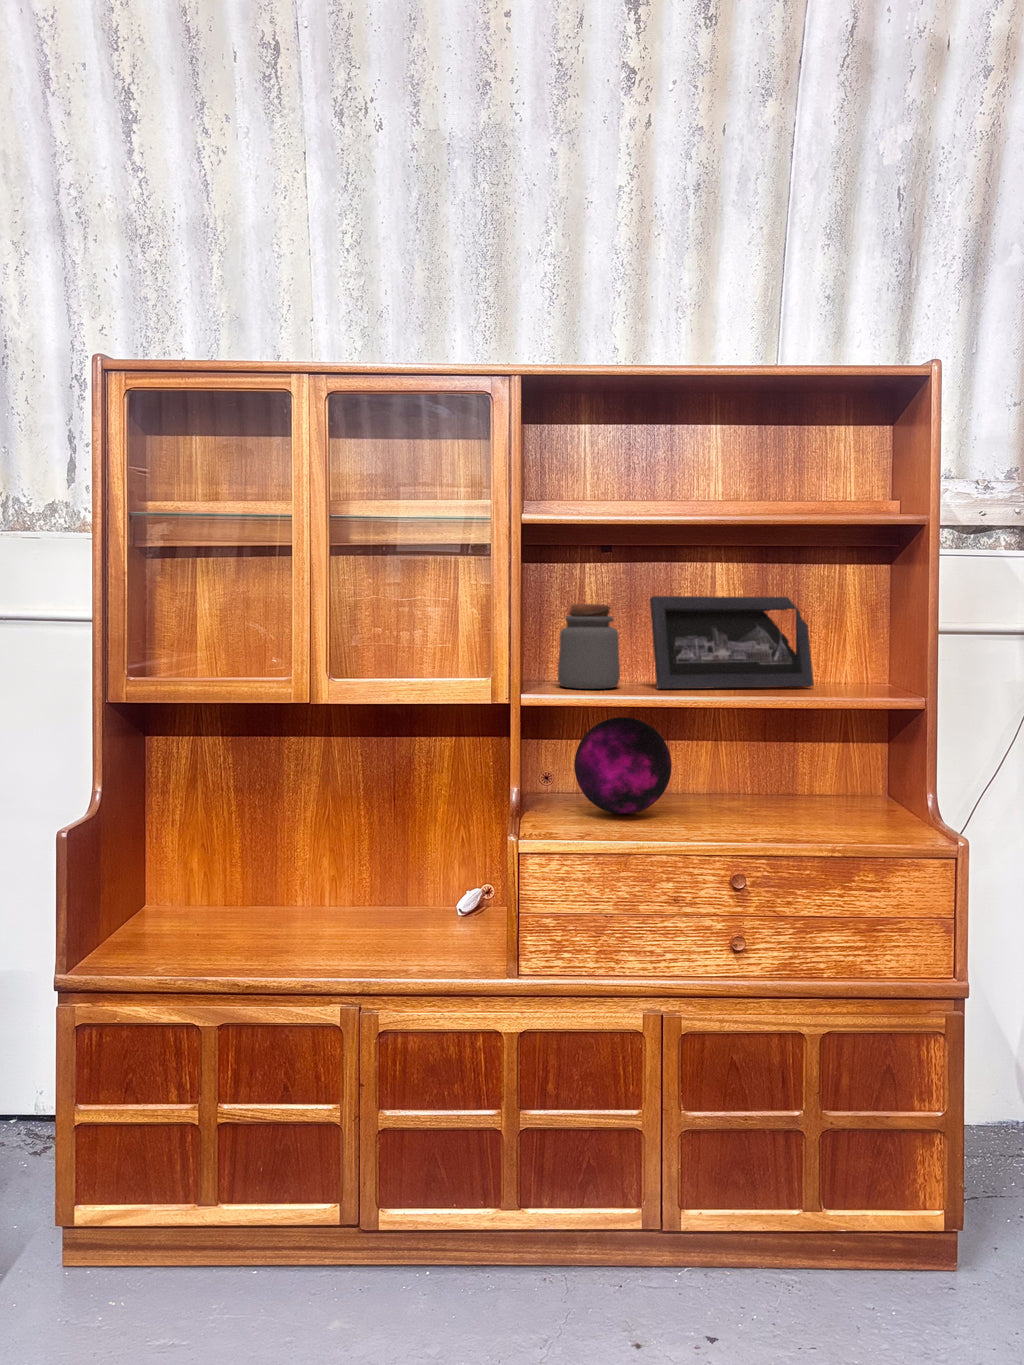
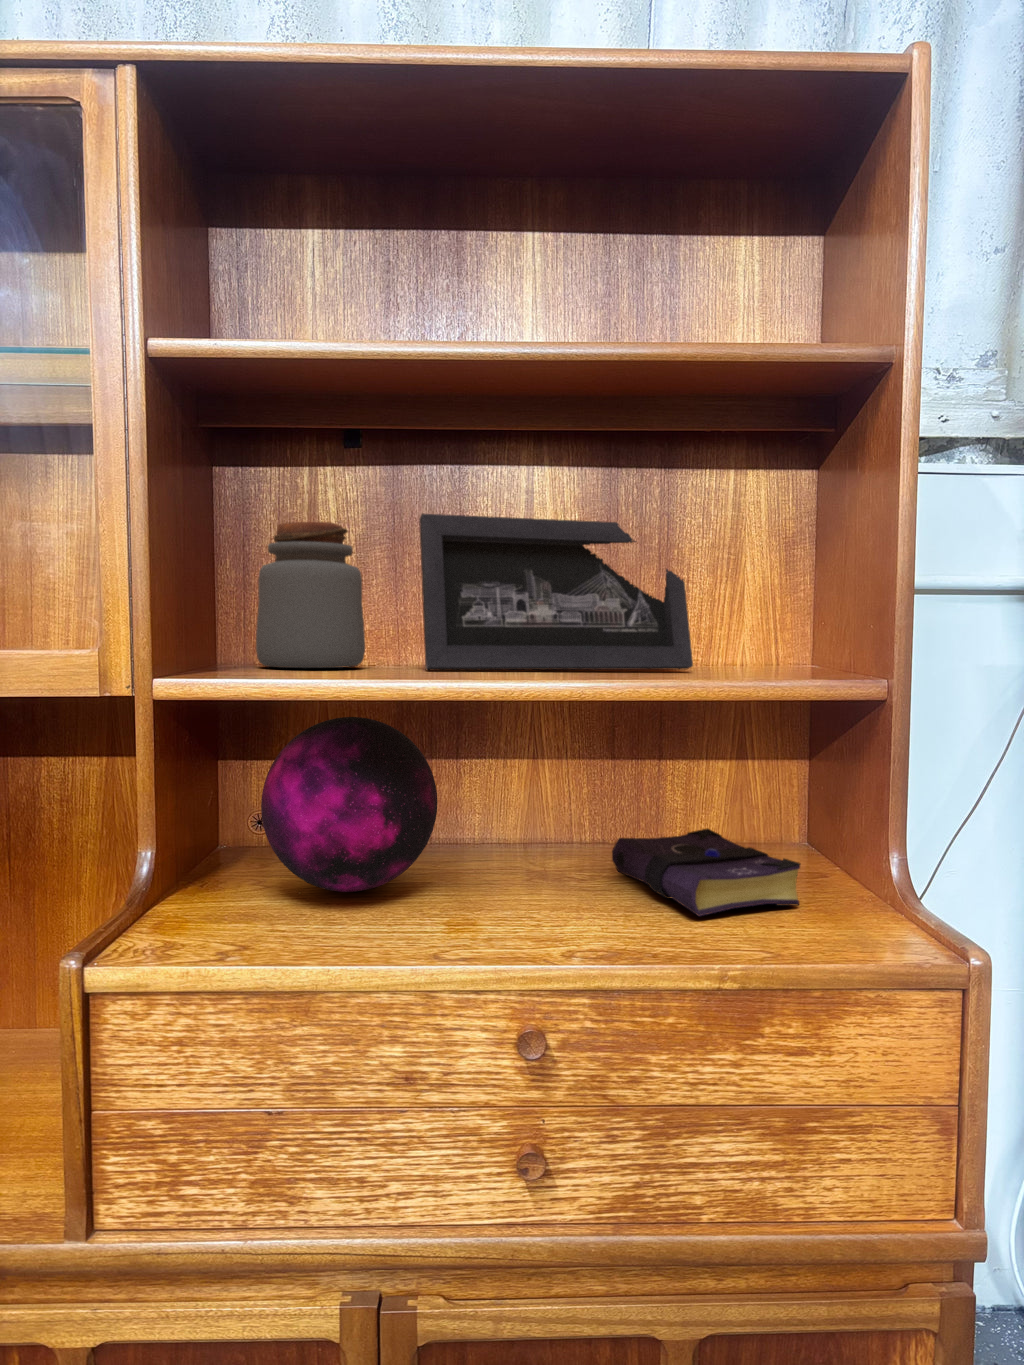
book: none [767,783,878,826] -> present [612,829,800,916]

